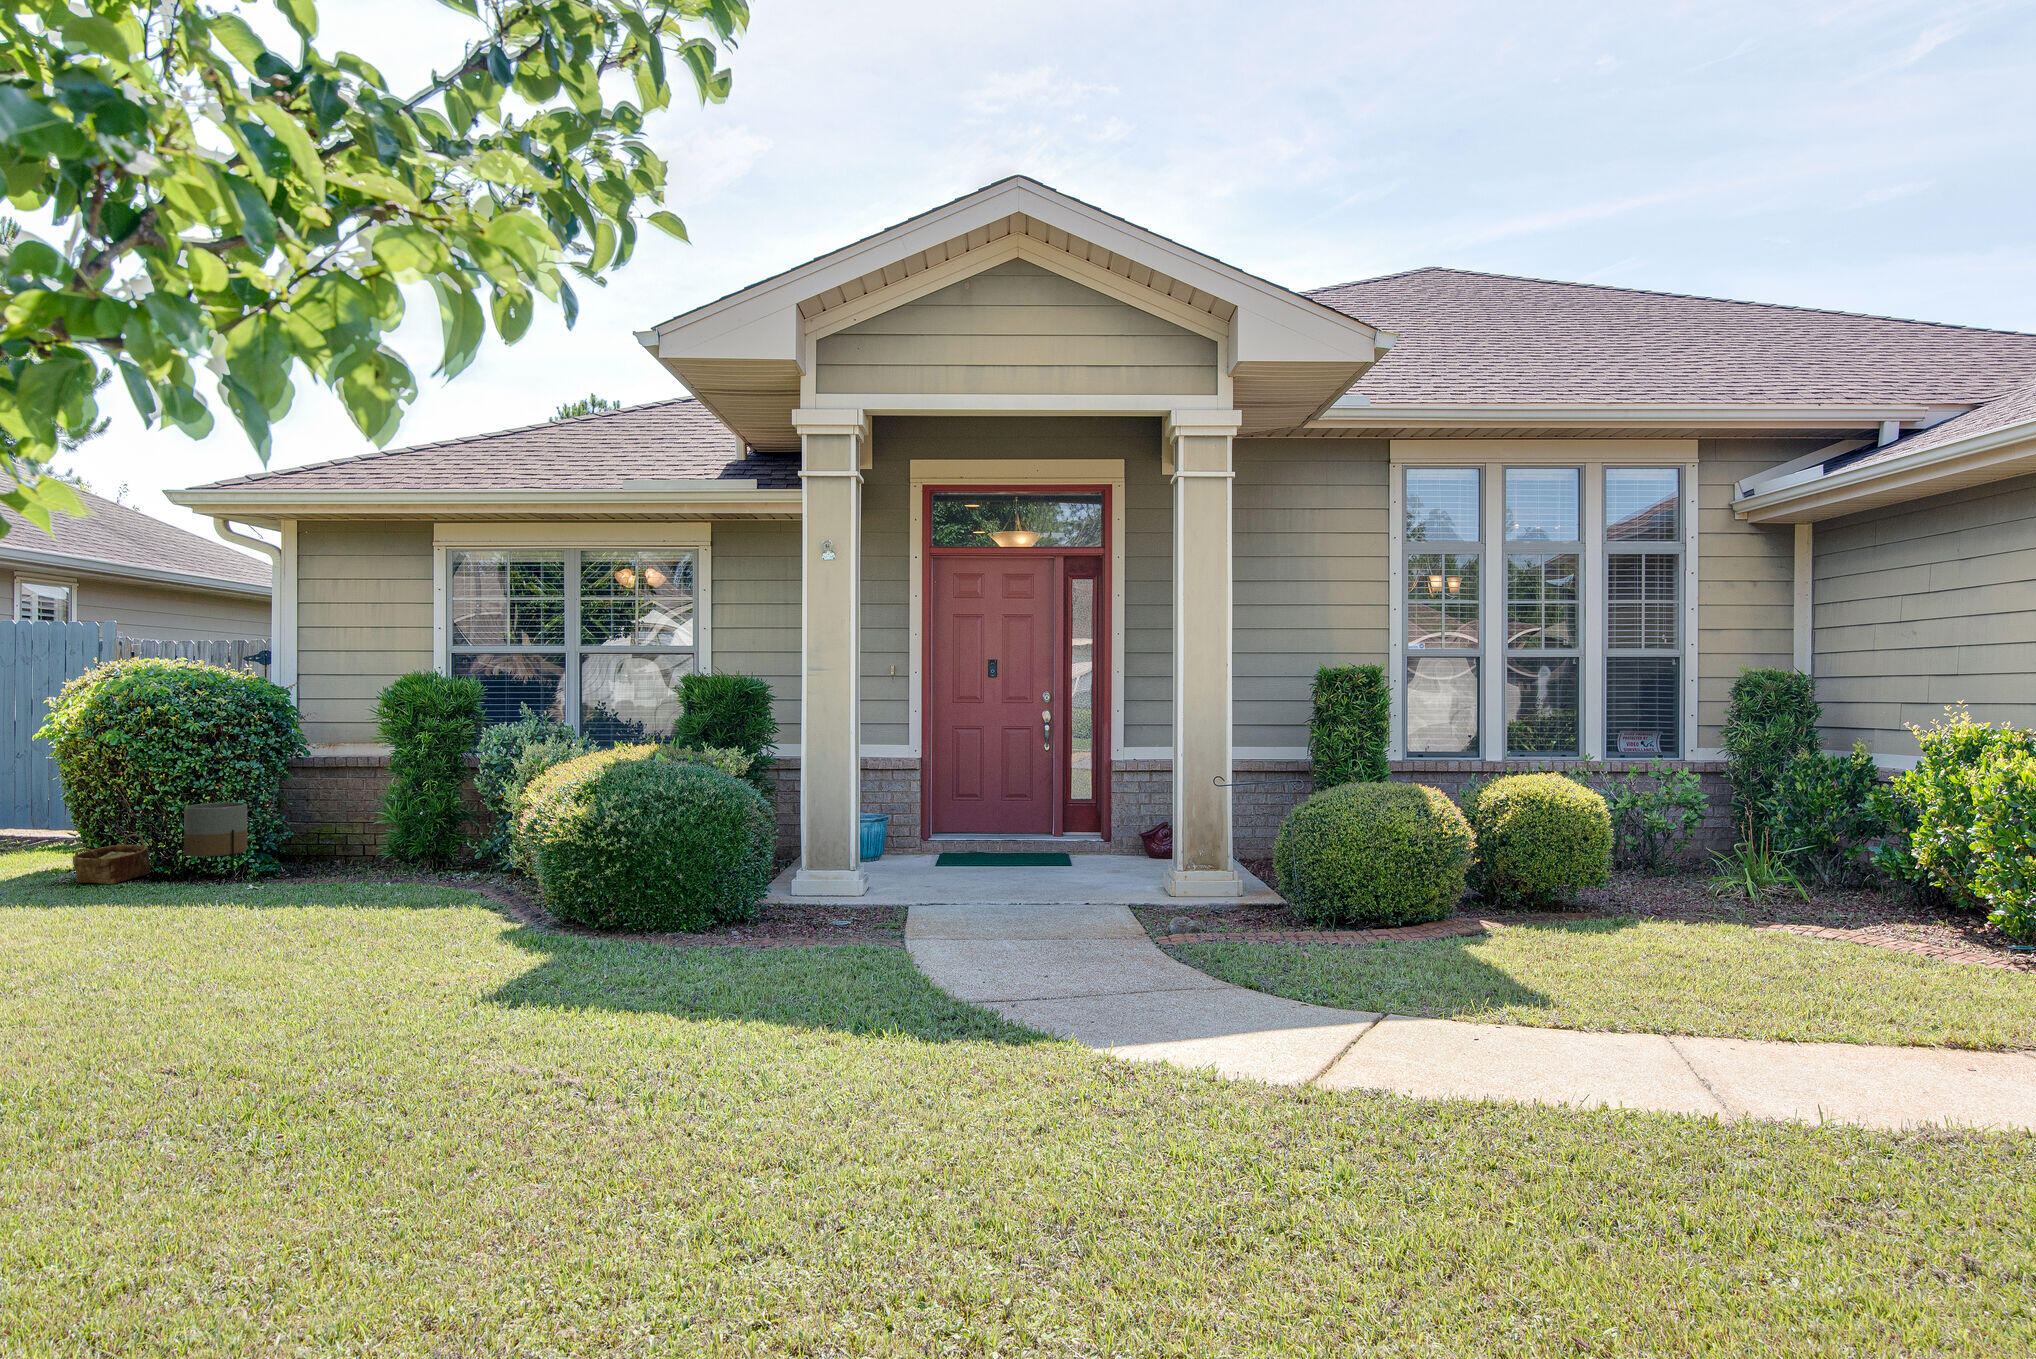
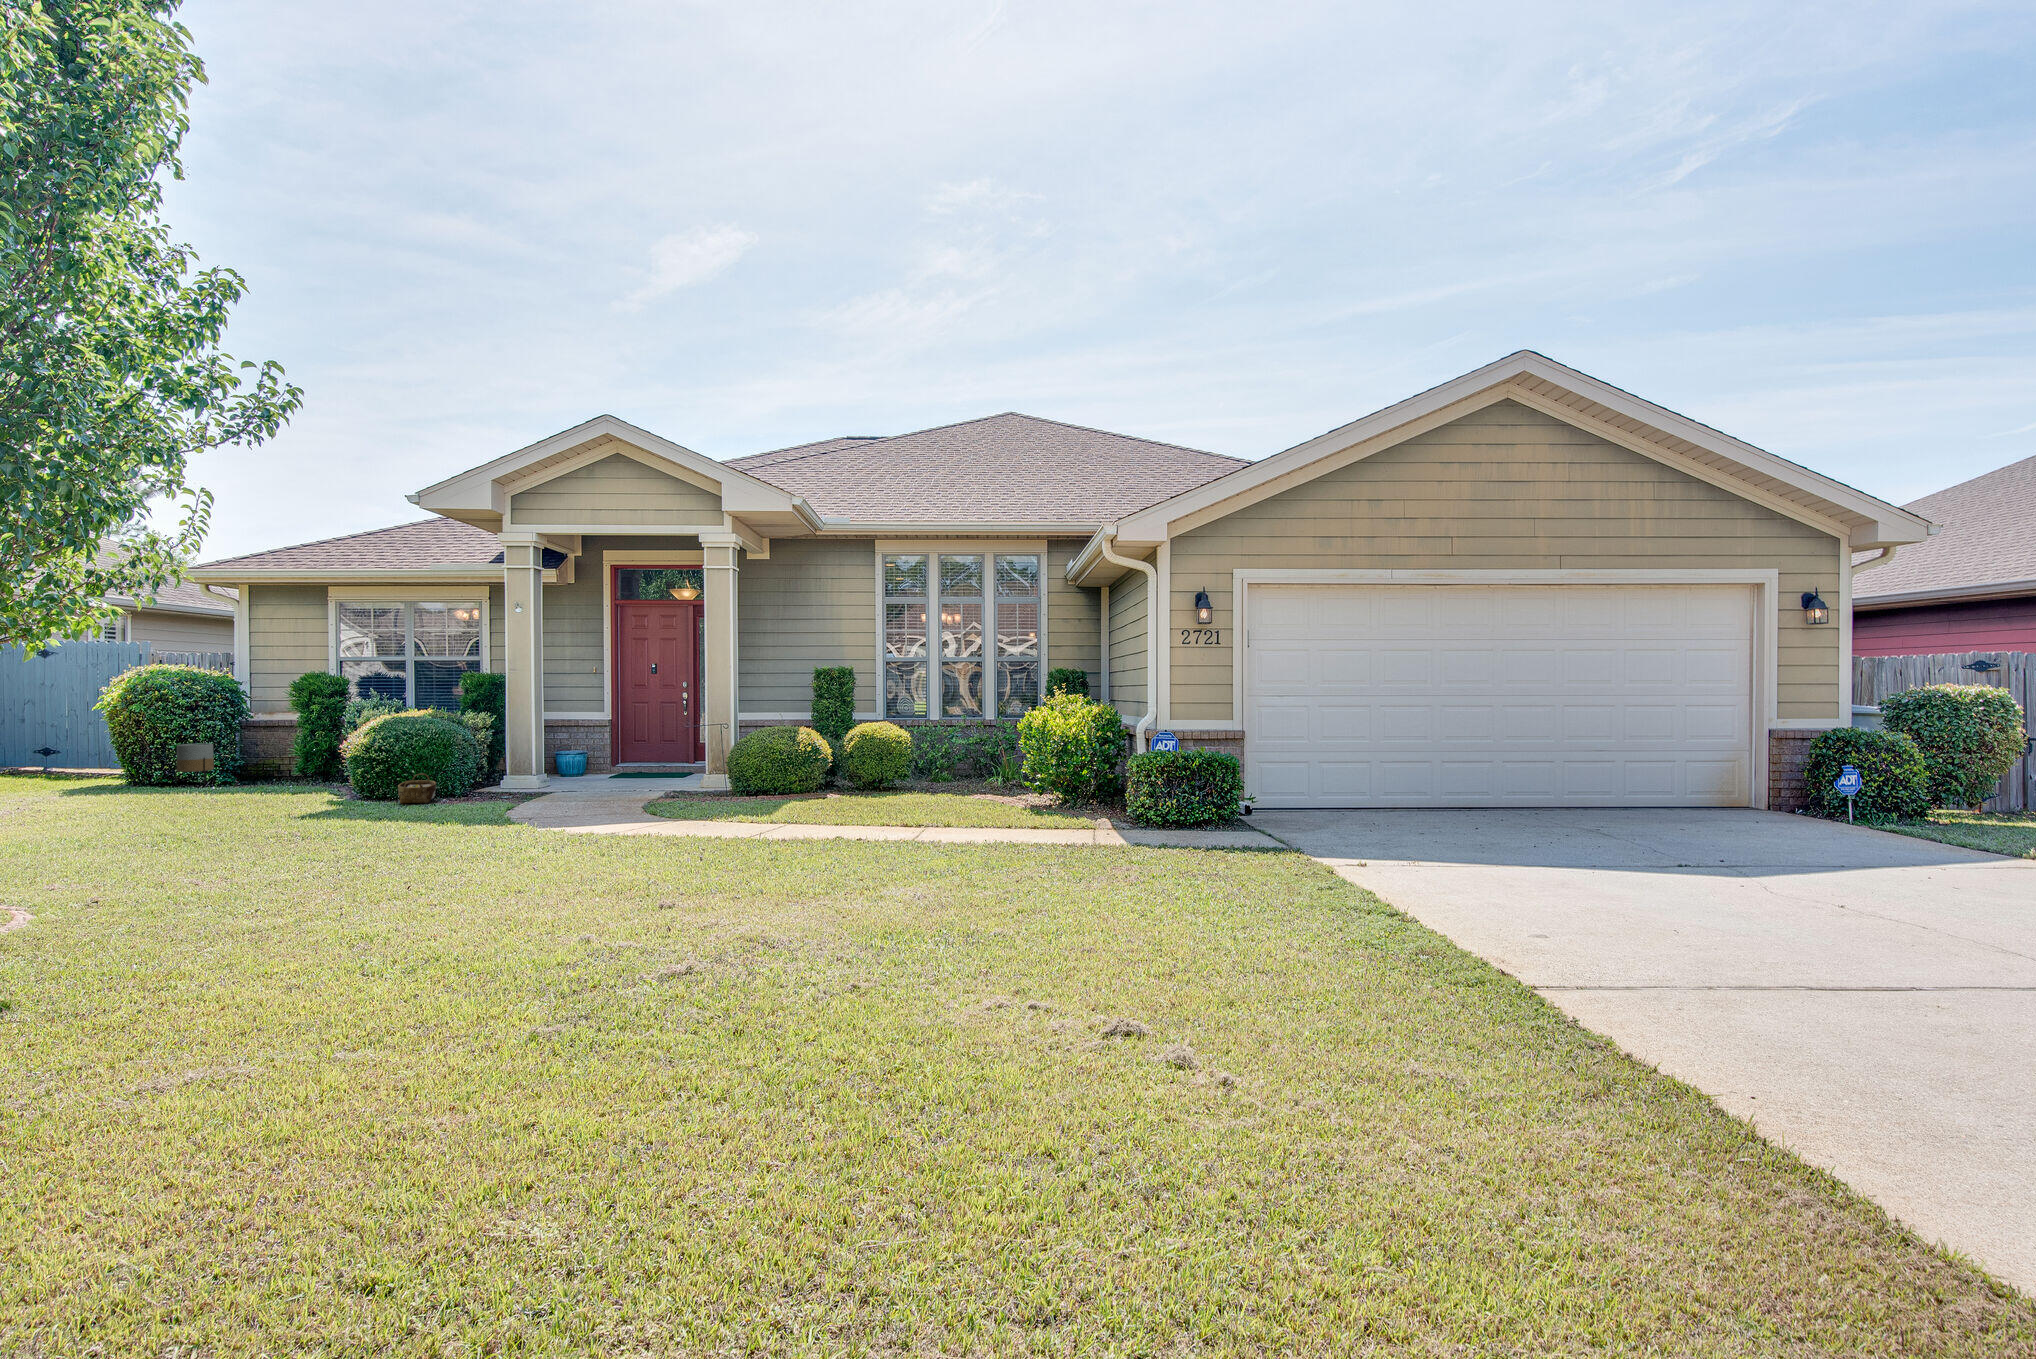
woven basket: present [73,834,150,884] -> present [398,773,436,804]

